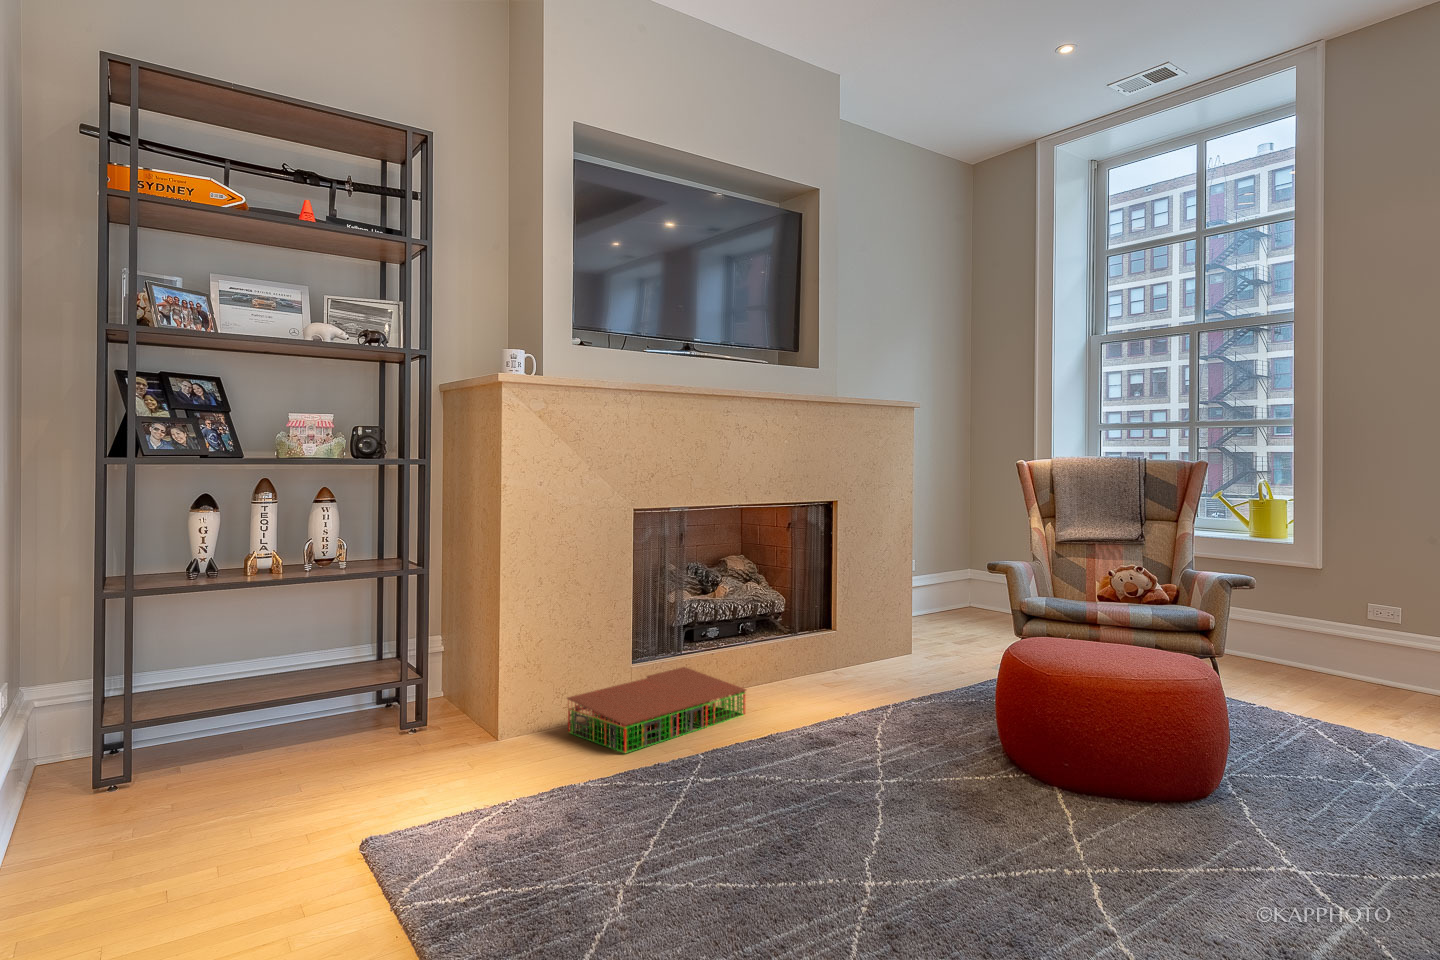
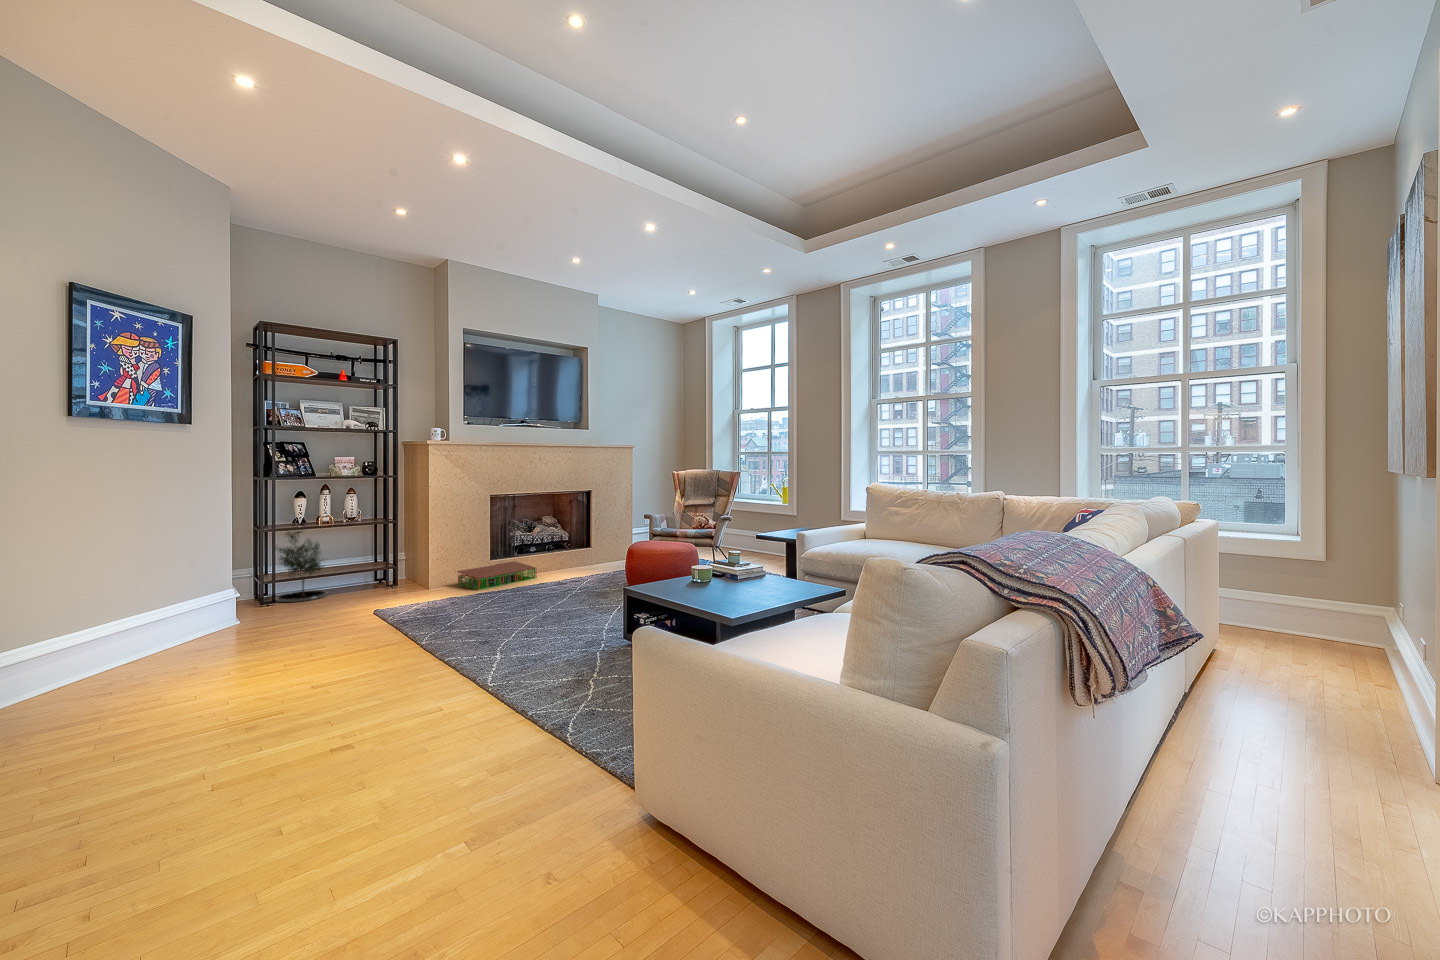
potted tree: none [134,568,271,777] -> present [276,527,327,602]

